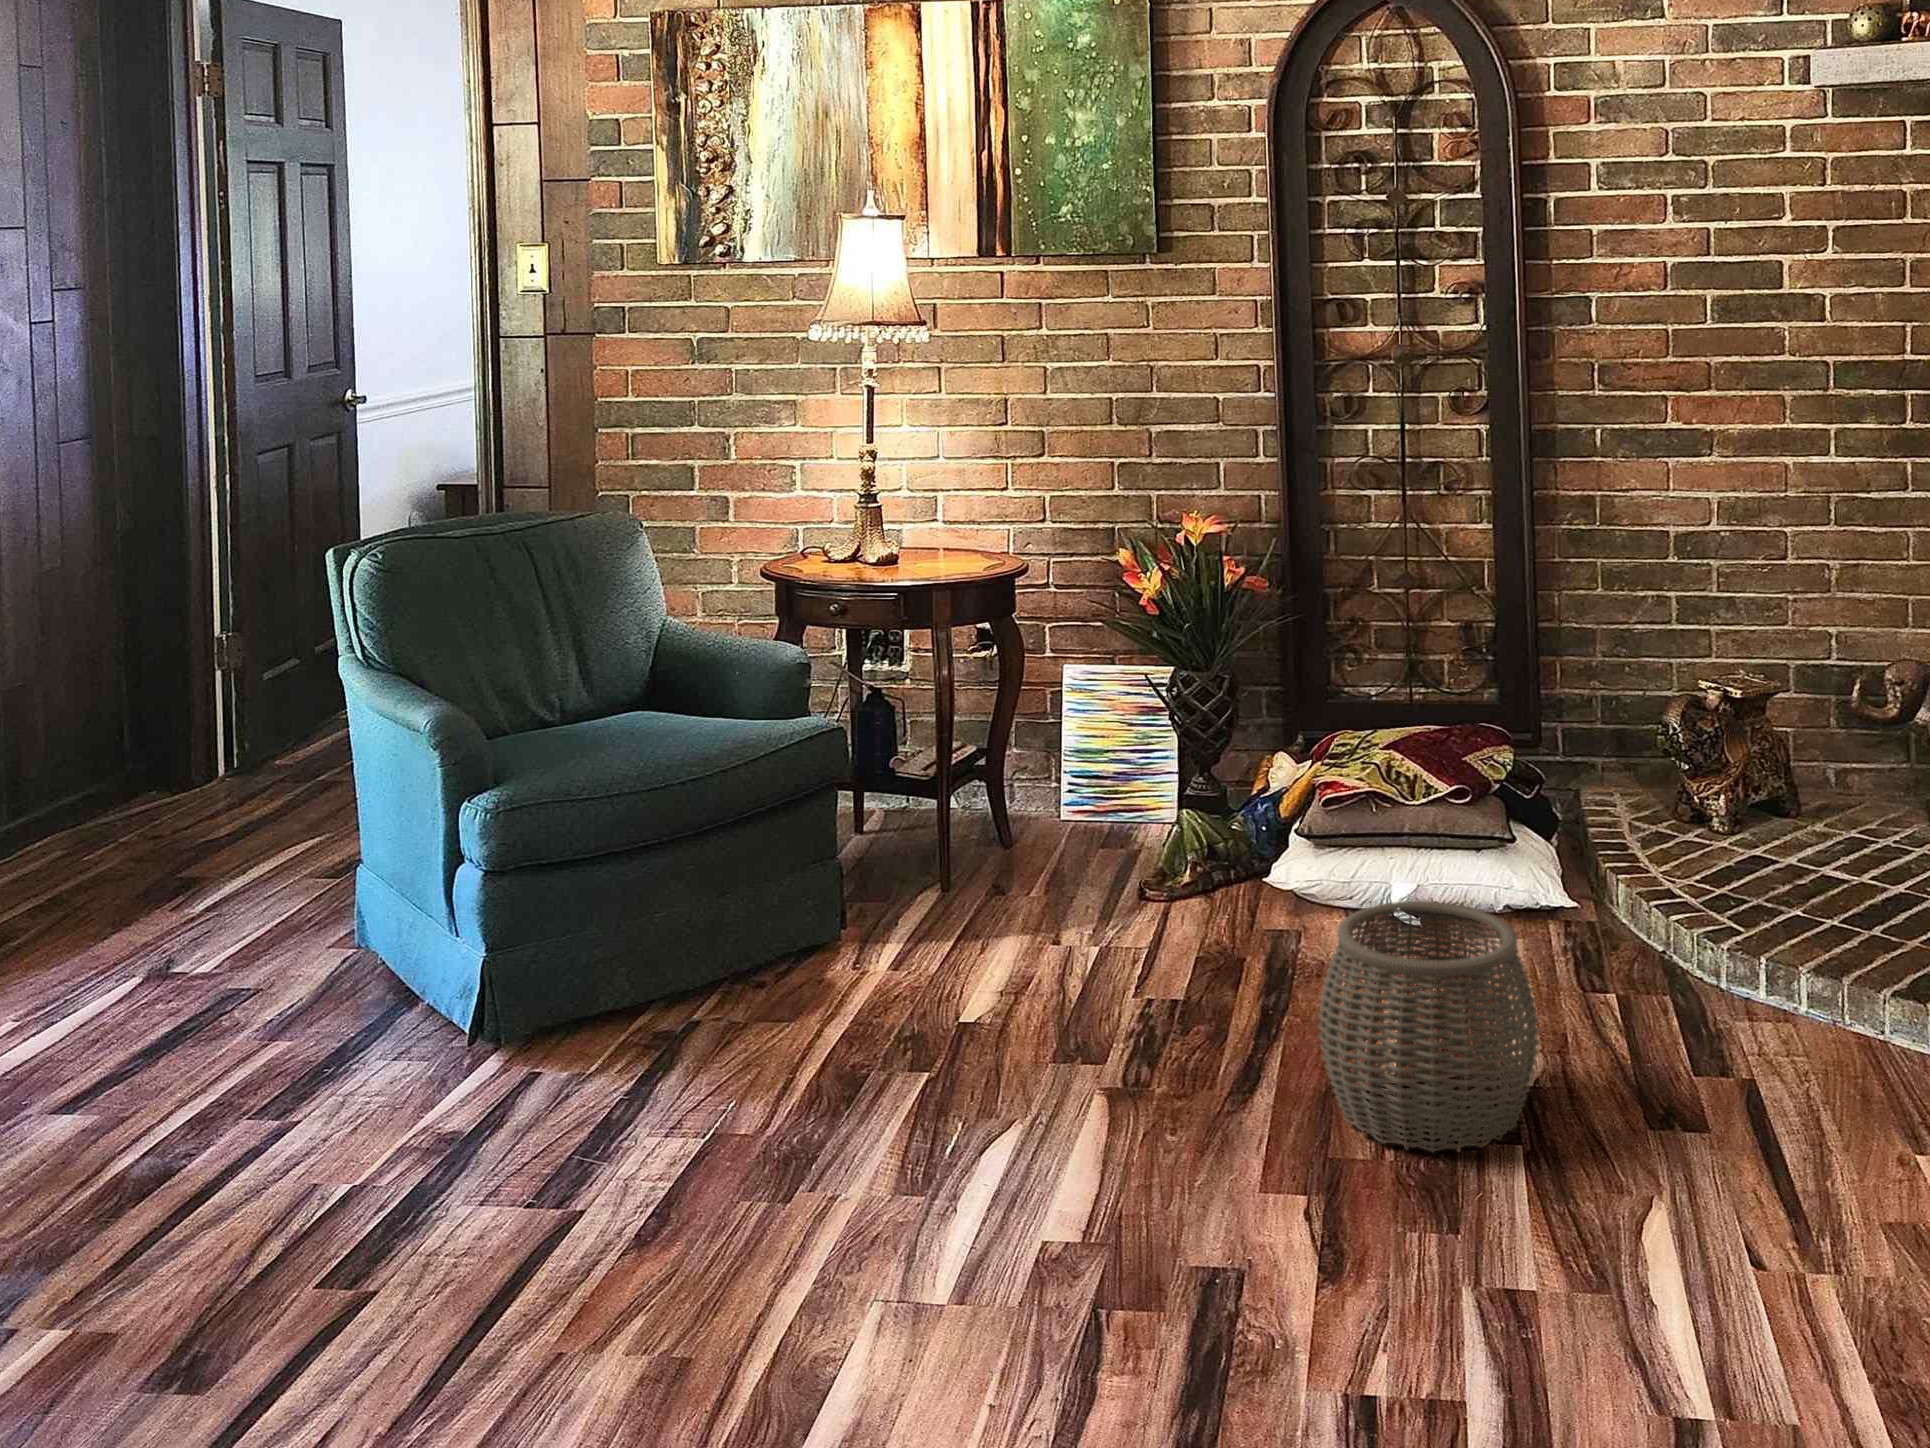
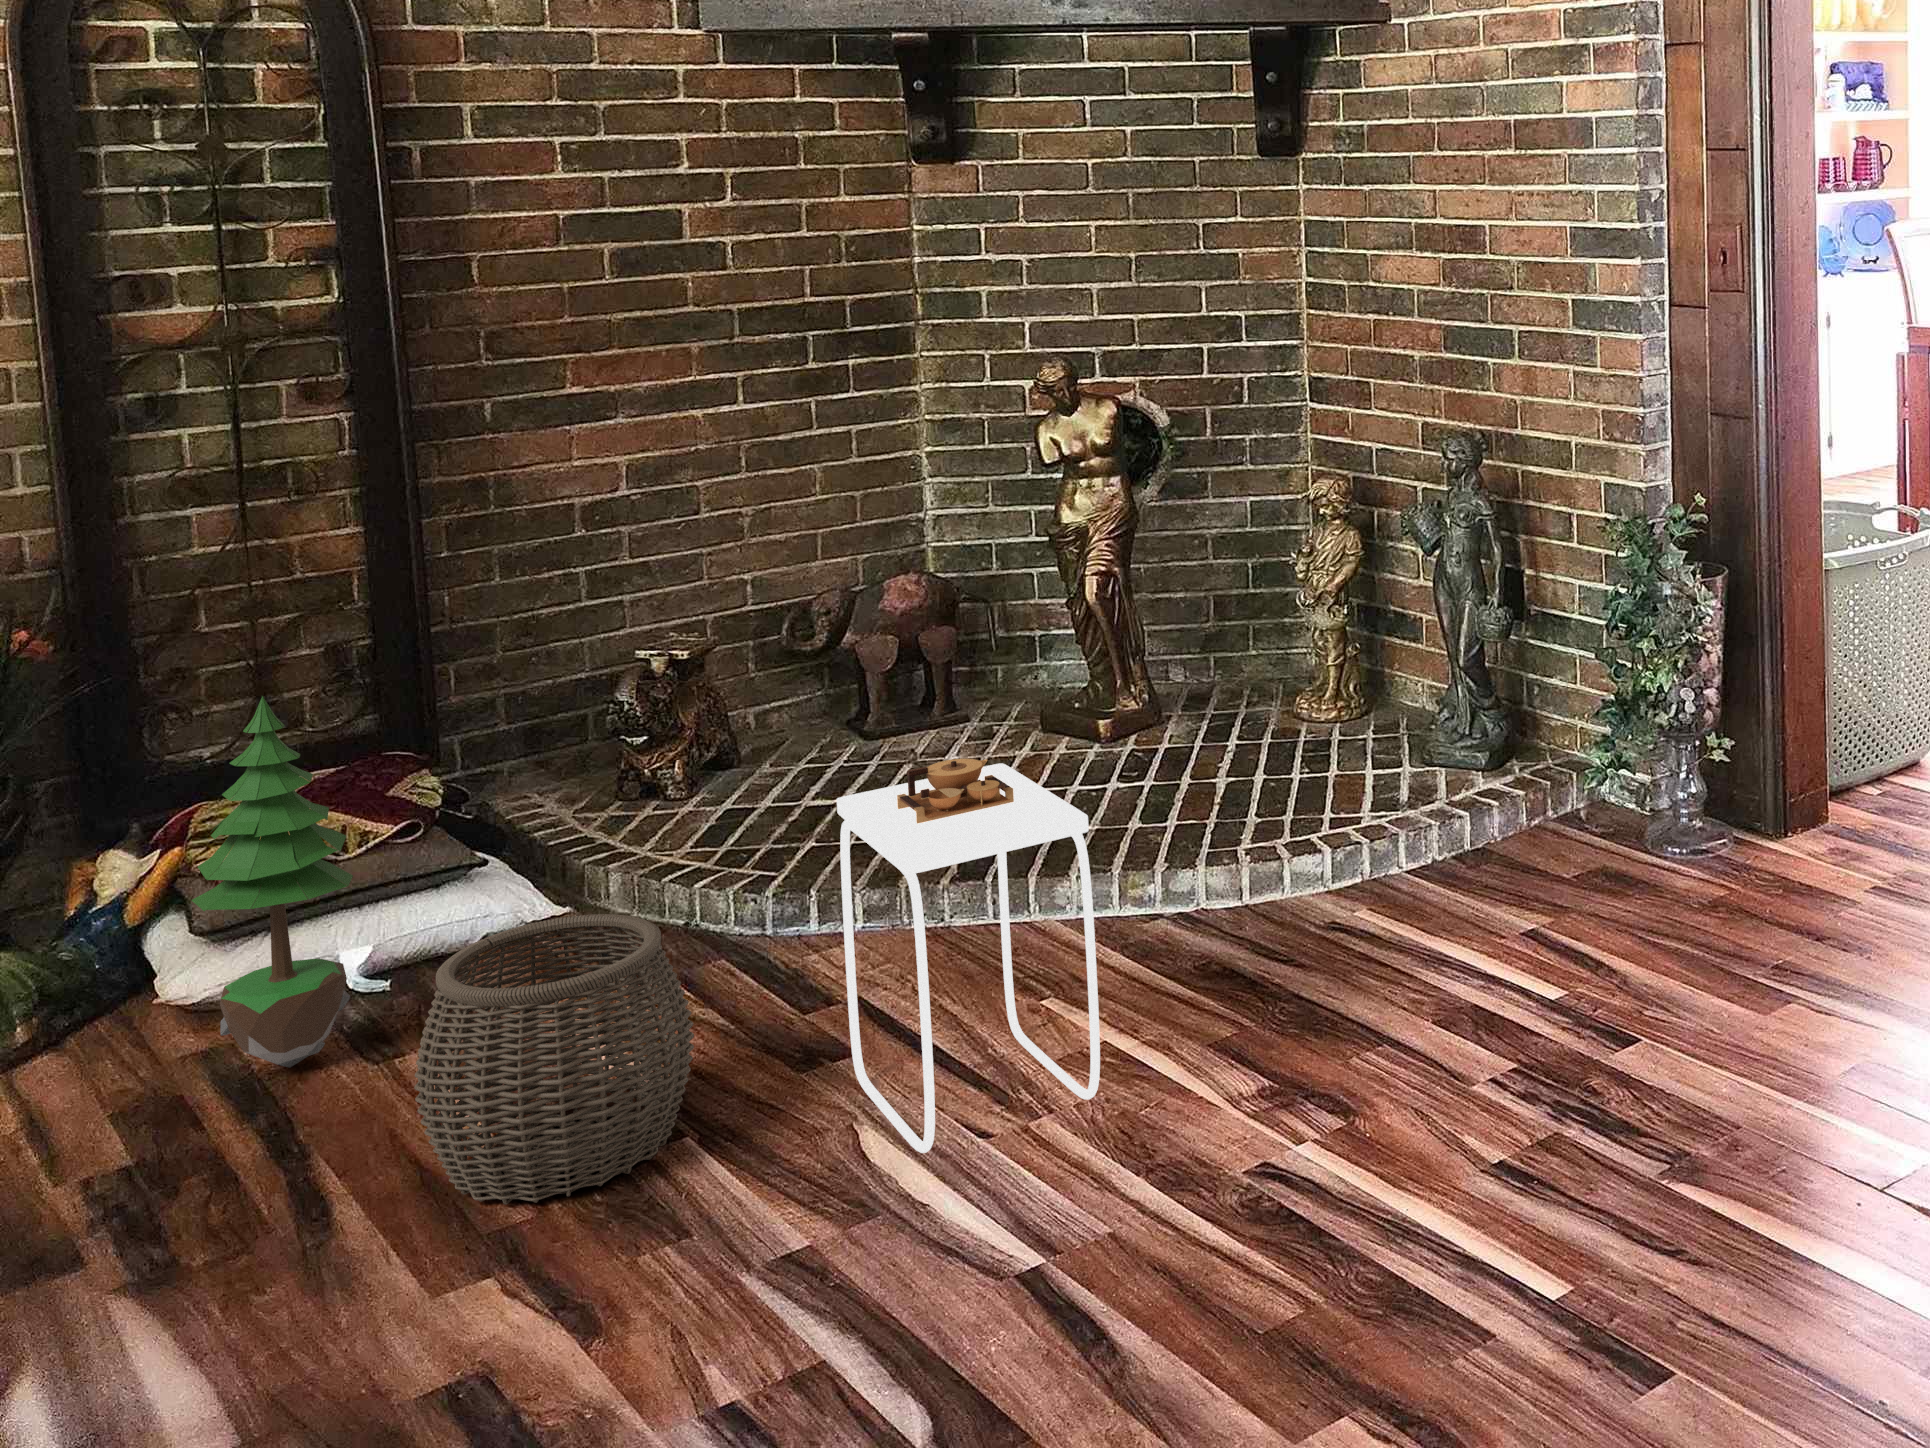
potted tree: none [1261,654,1371,959] -> present [192,696,353,1068]
side table: none [1682,863,1889,1280] -> present [837,759,1100,1153]

